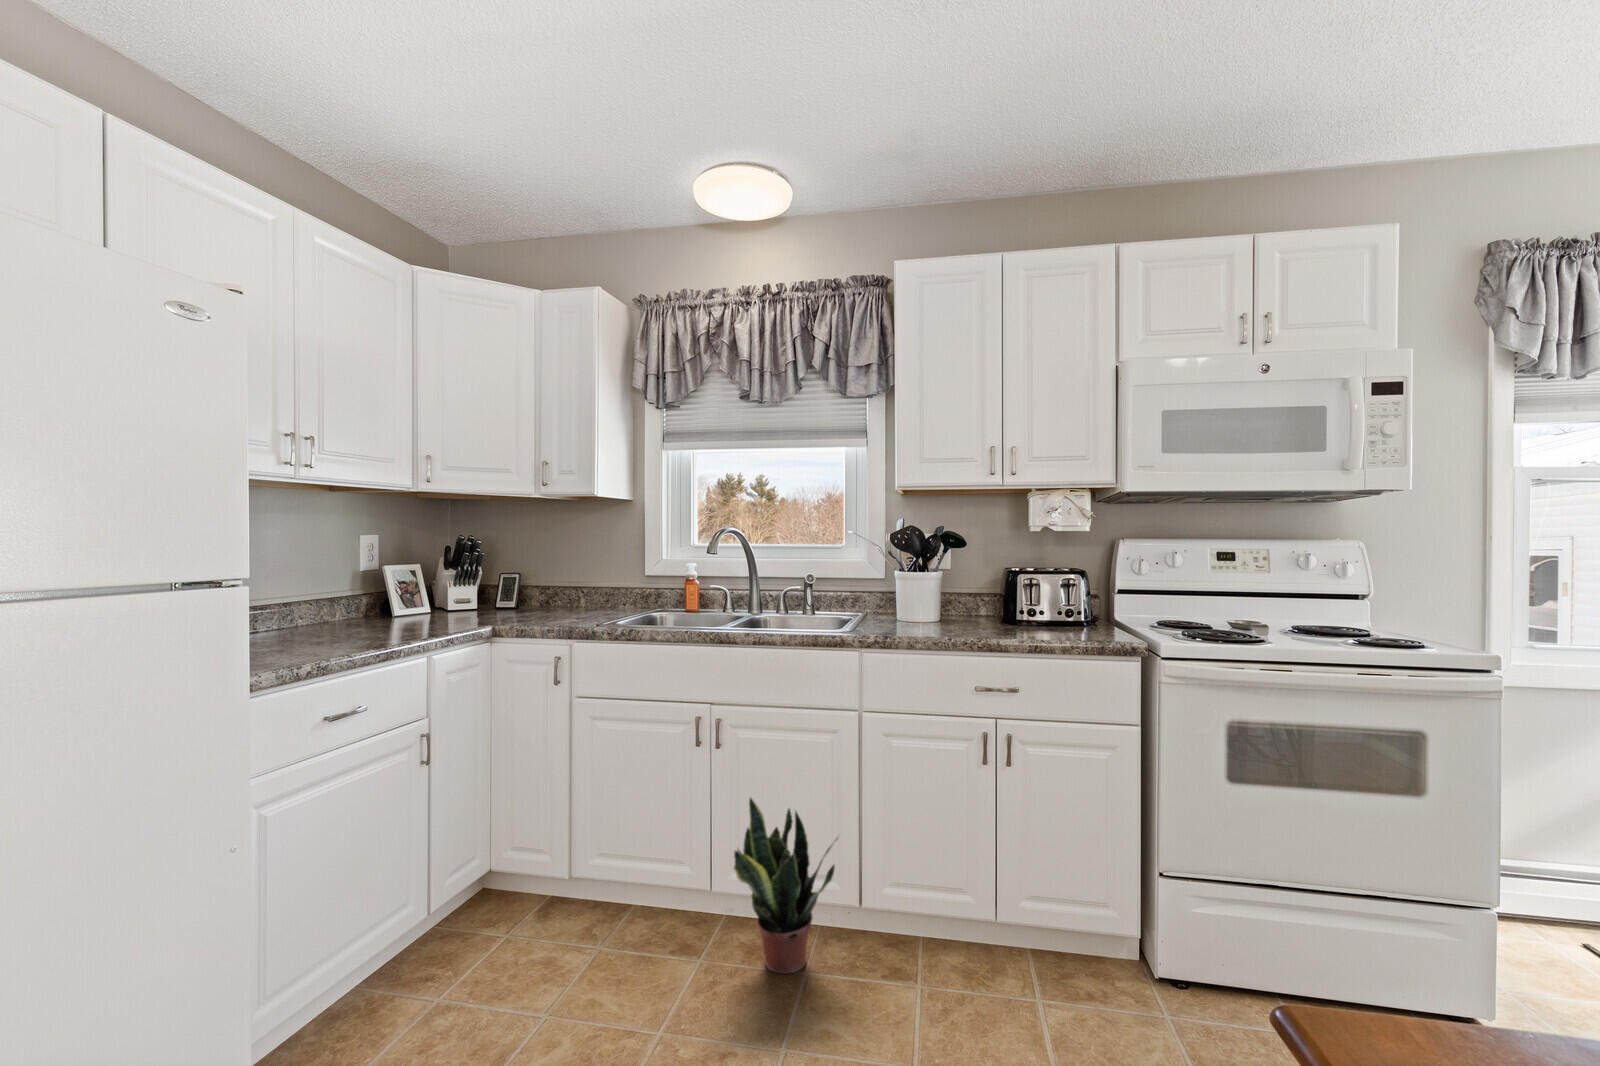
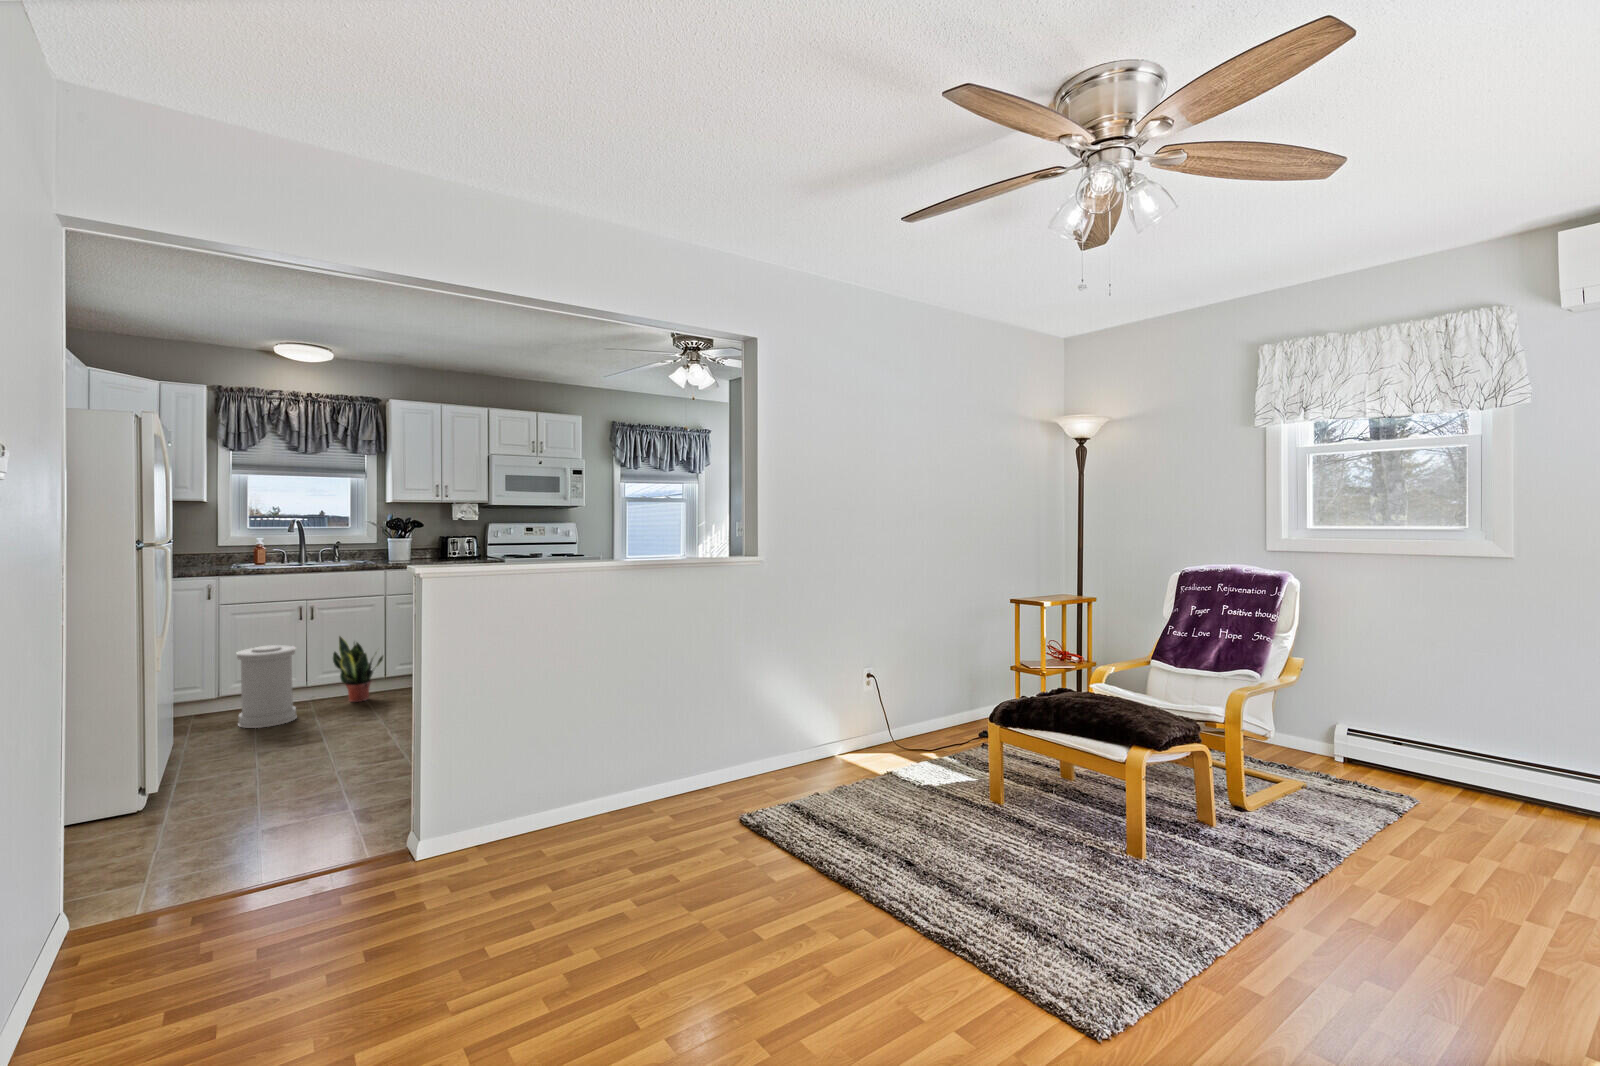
trash can: none [516,806,633,1028] -> present [237,645,297,728]

